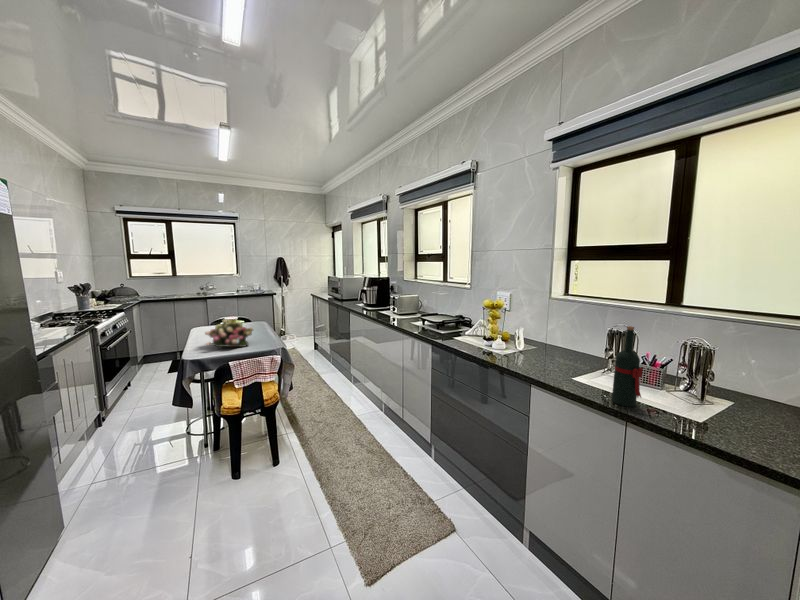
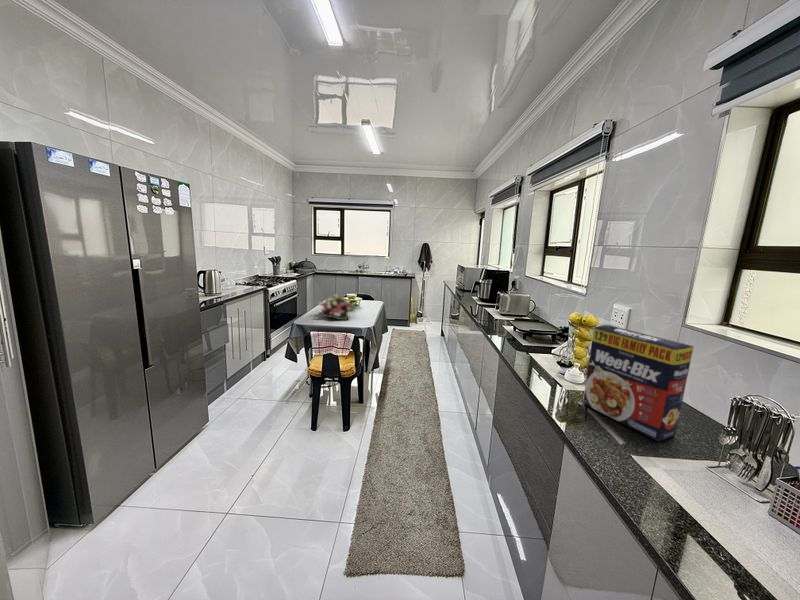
cereal box: none [519,303,577,368] -> present [583,325,694,441]
wine bottle: present [612,326,643,407] -> none [664,399,732,549]

